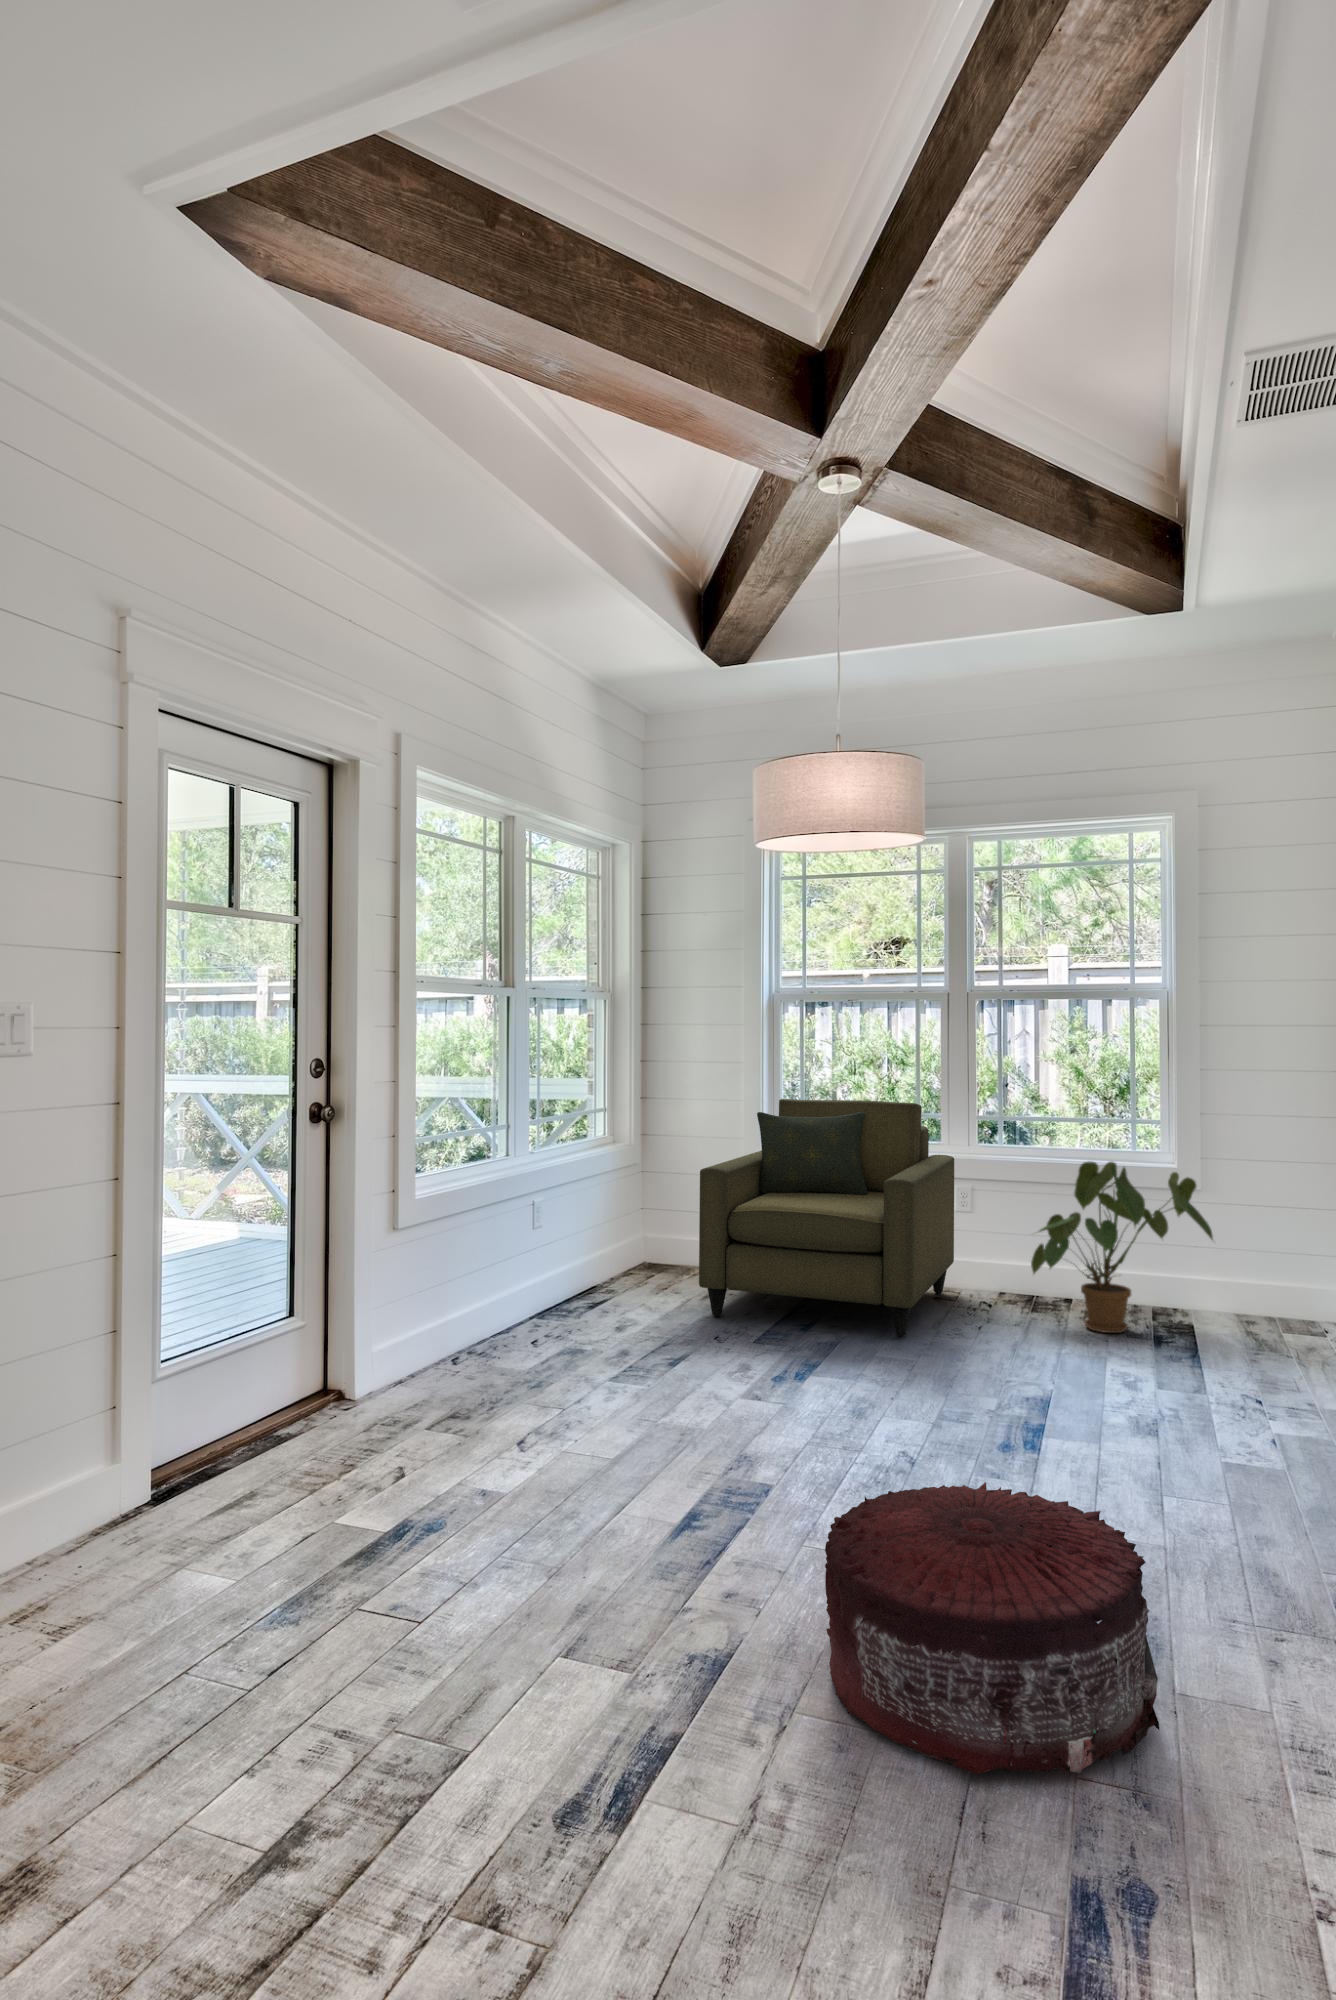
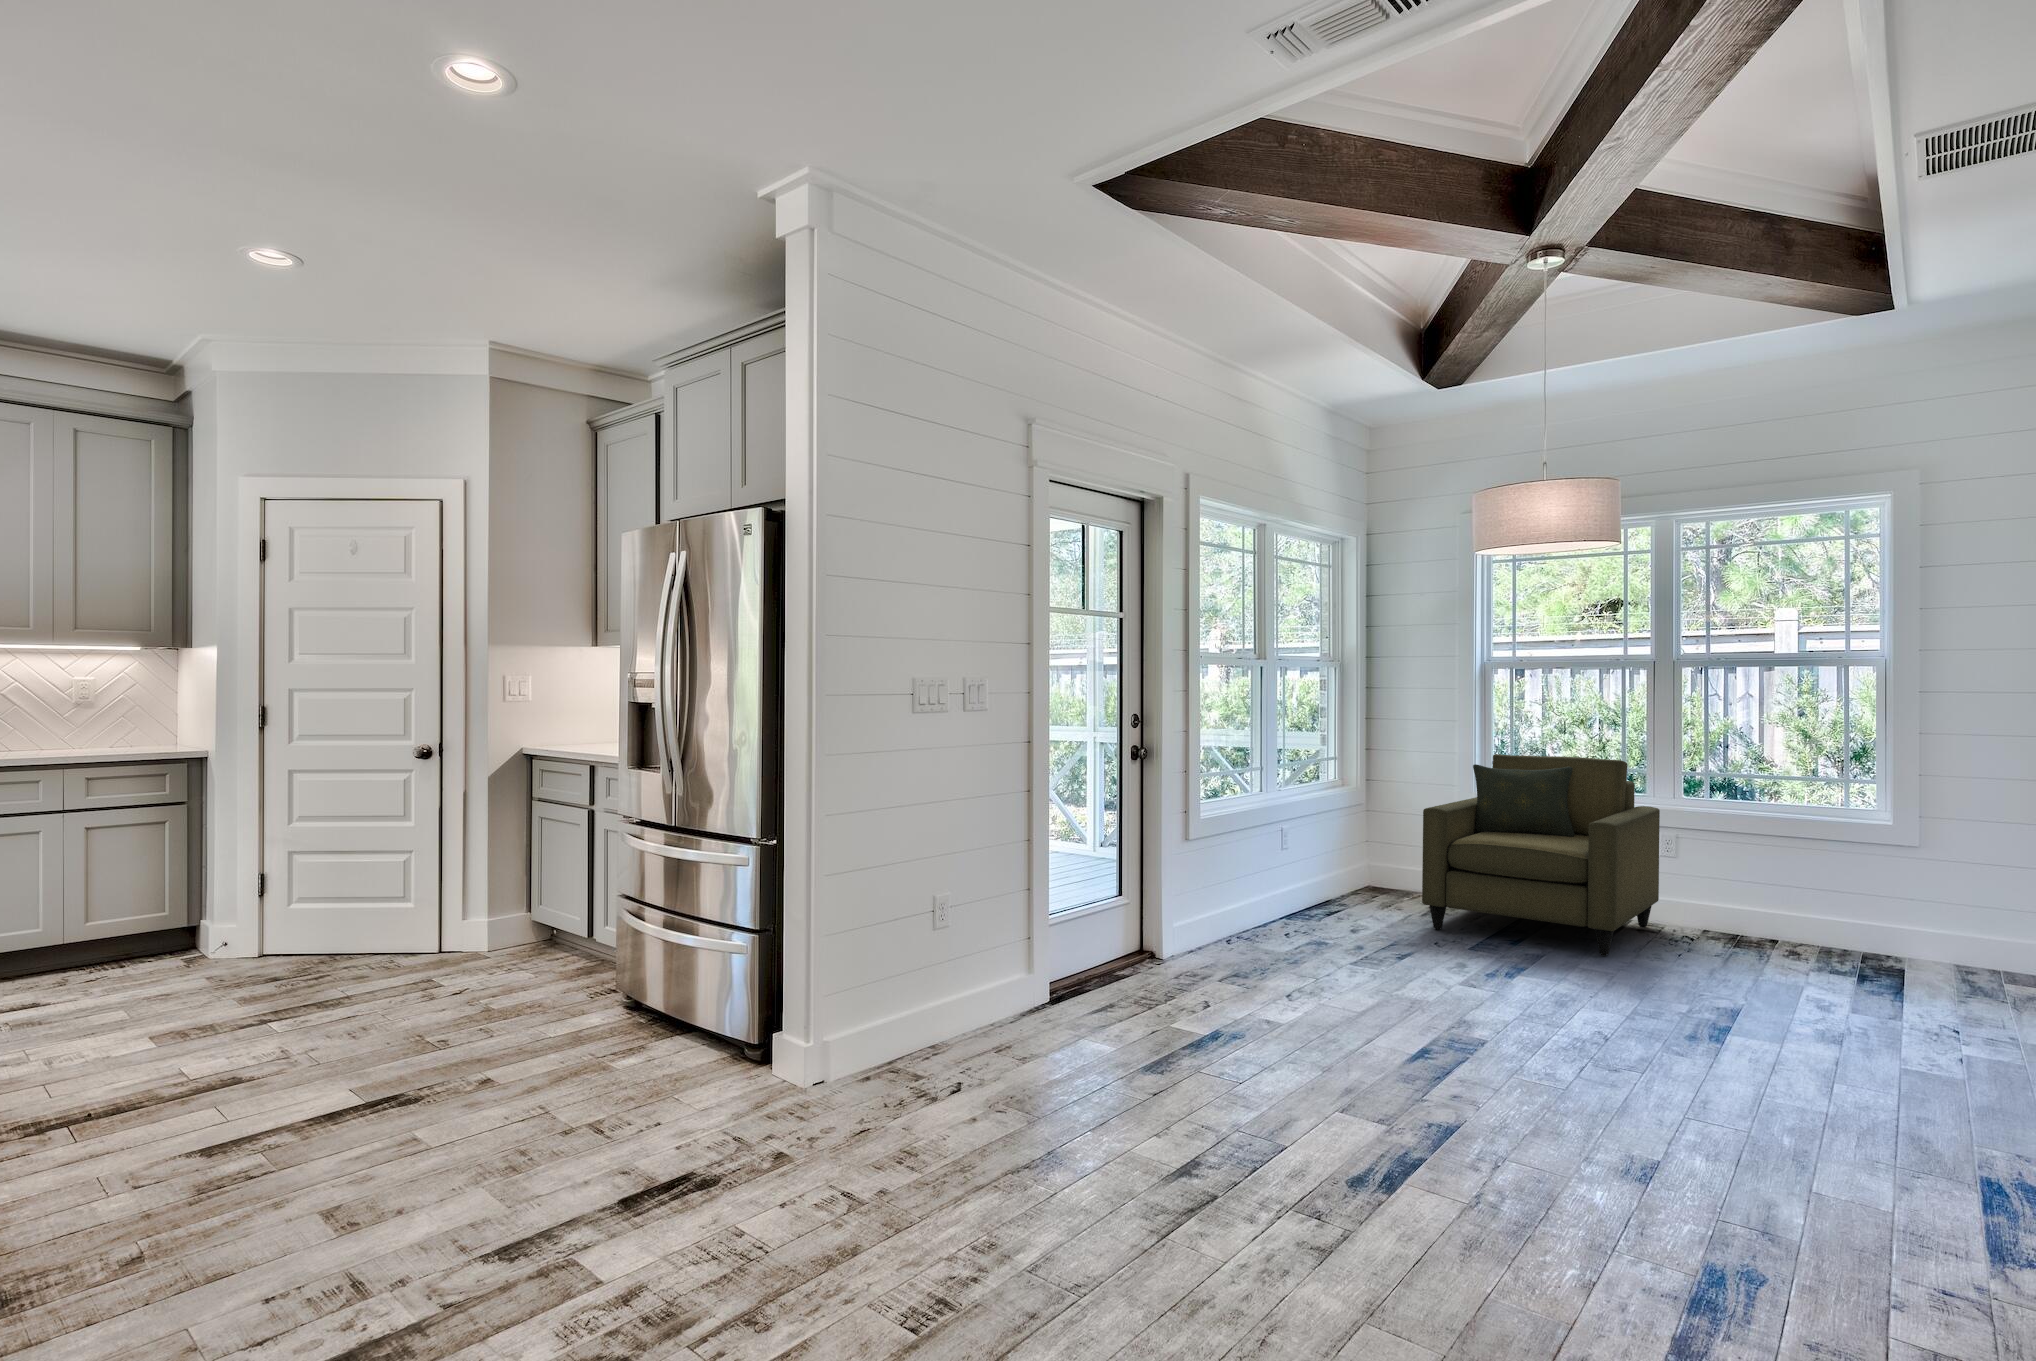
house plant: present [1031,1162,1213,1333] -> none [1733,816,1924,968]
pouf: present [825,1482,1159,1775] -> none [1531,1031,1795,1216]

